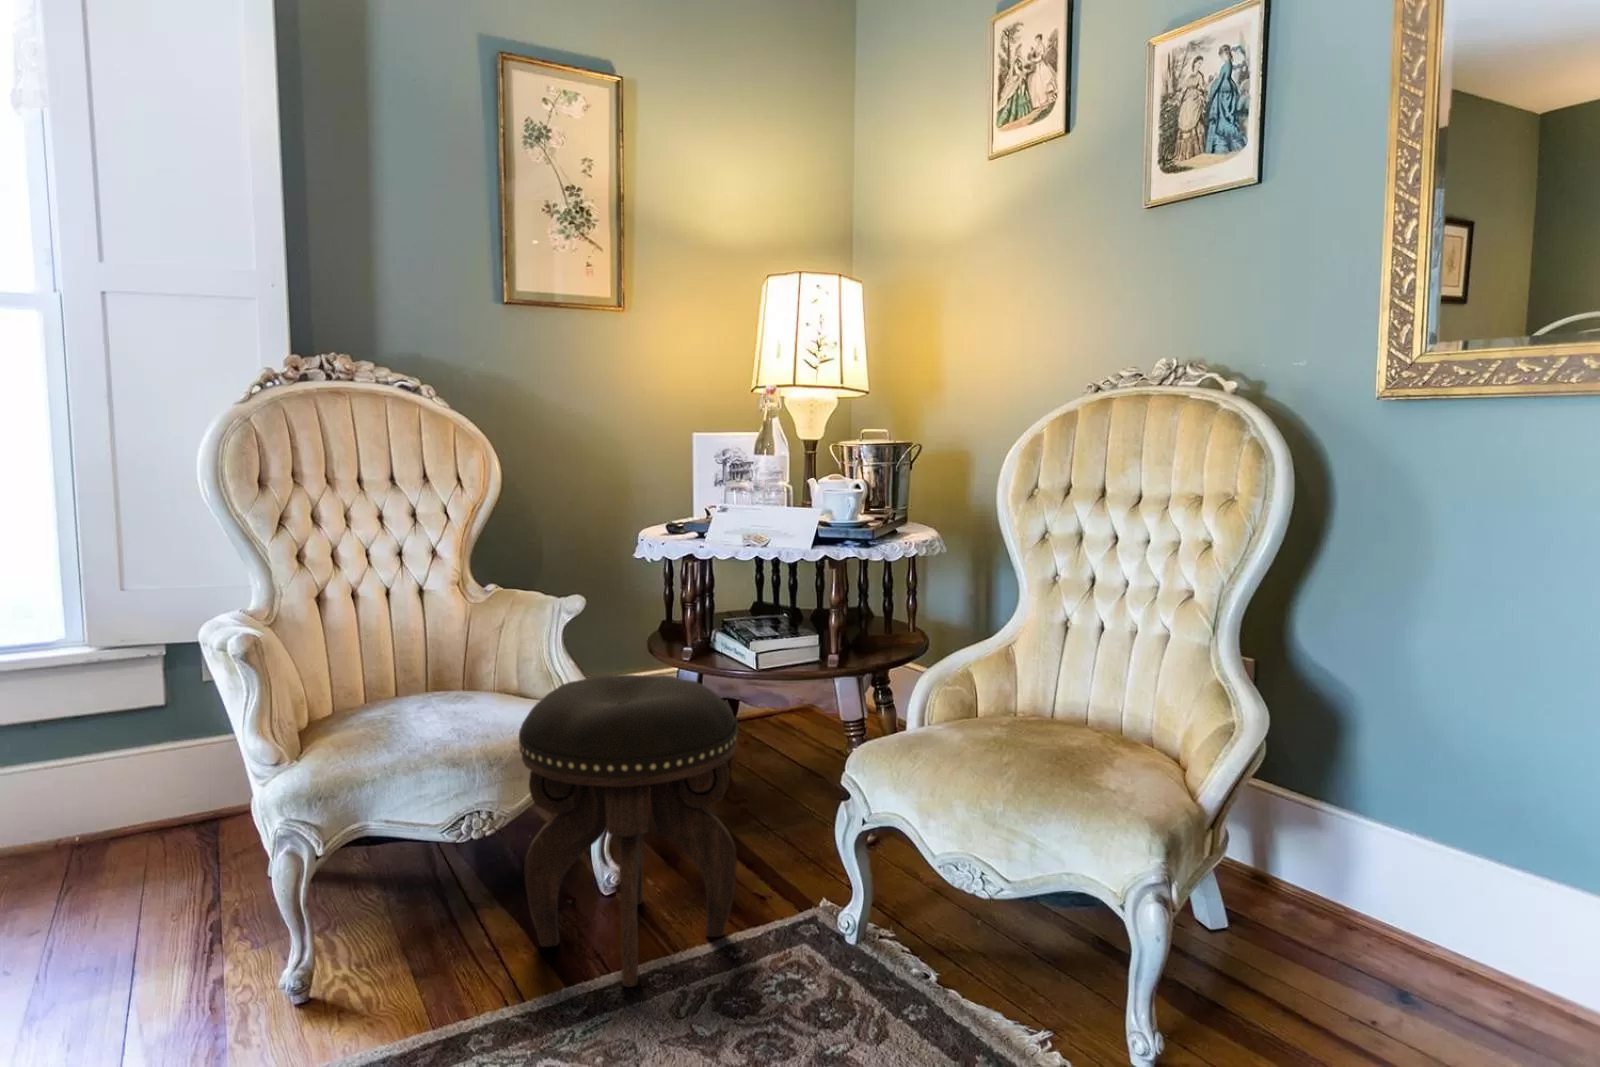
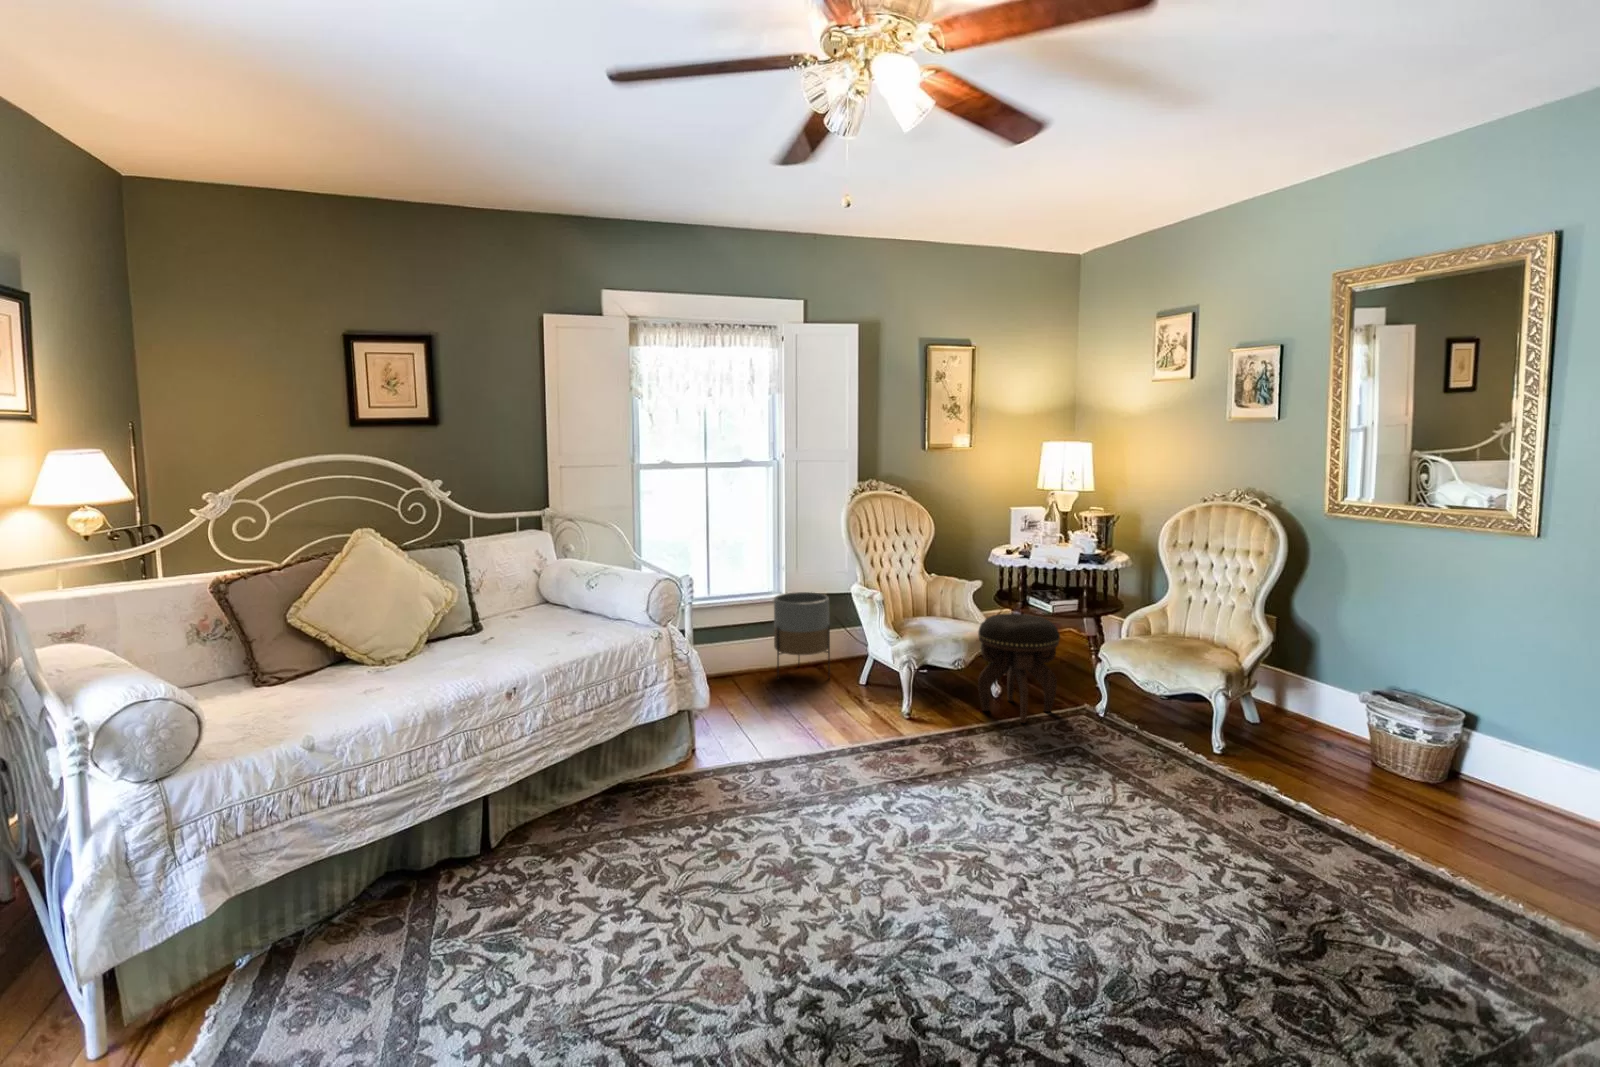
planter: none [34,634,215,872] -> present [774,592,830,680]

